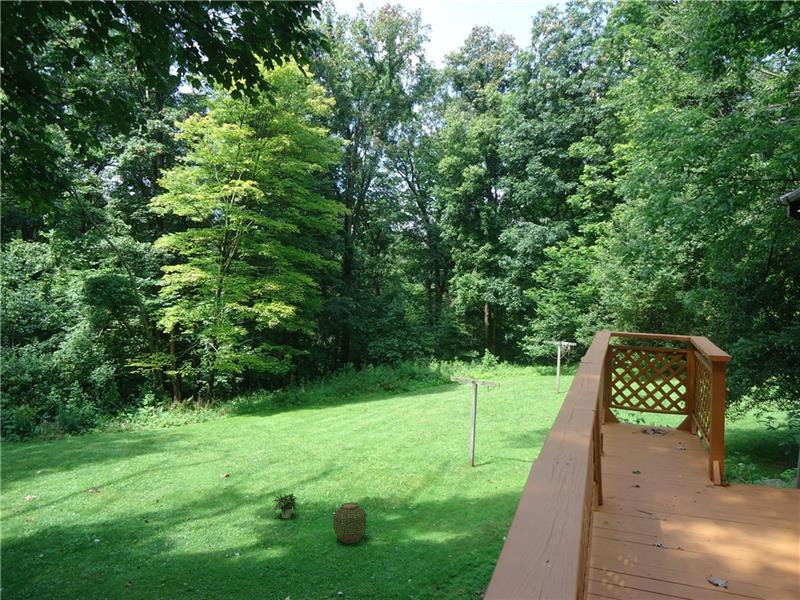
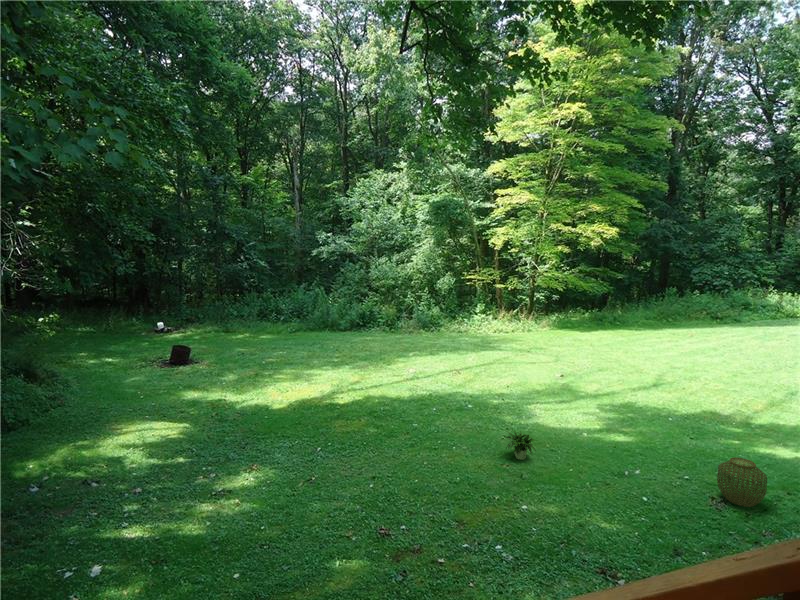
potted plant: present [273,494,299,519] -> present [506,431,536,460]

